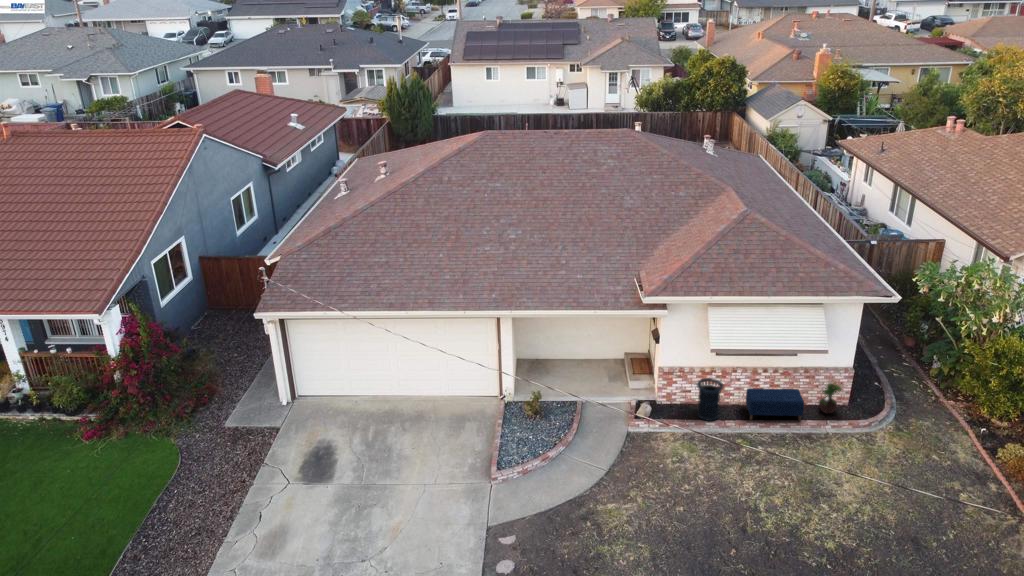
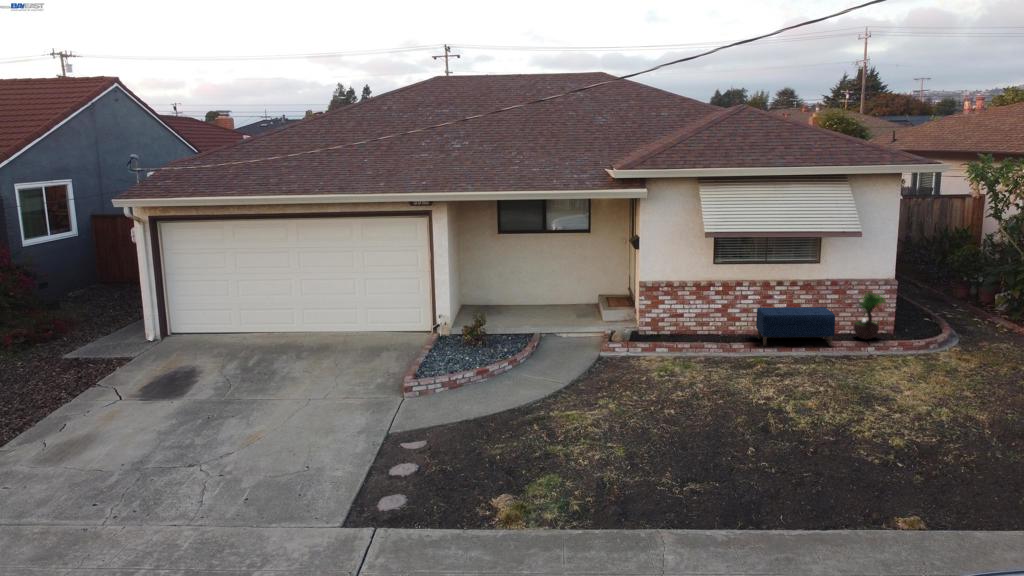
trash can: present [697,378,723,421] -> none [690,293,726,347]

